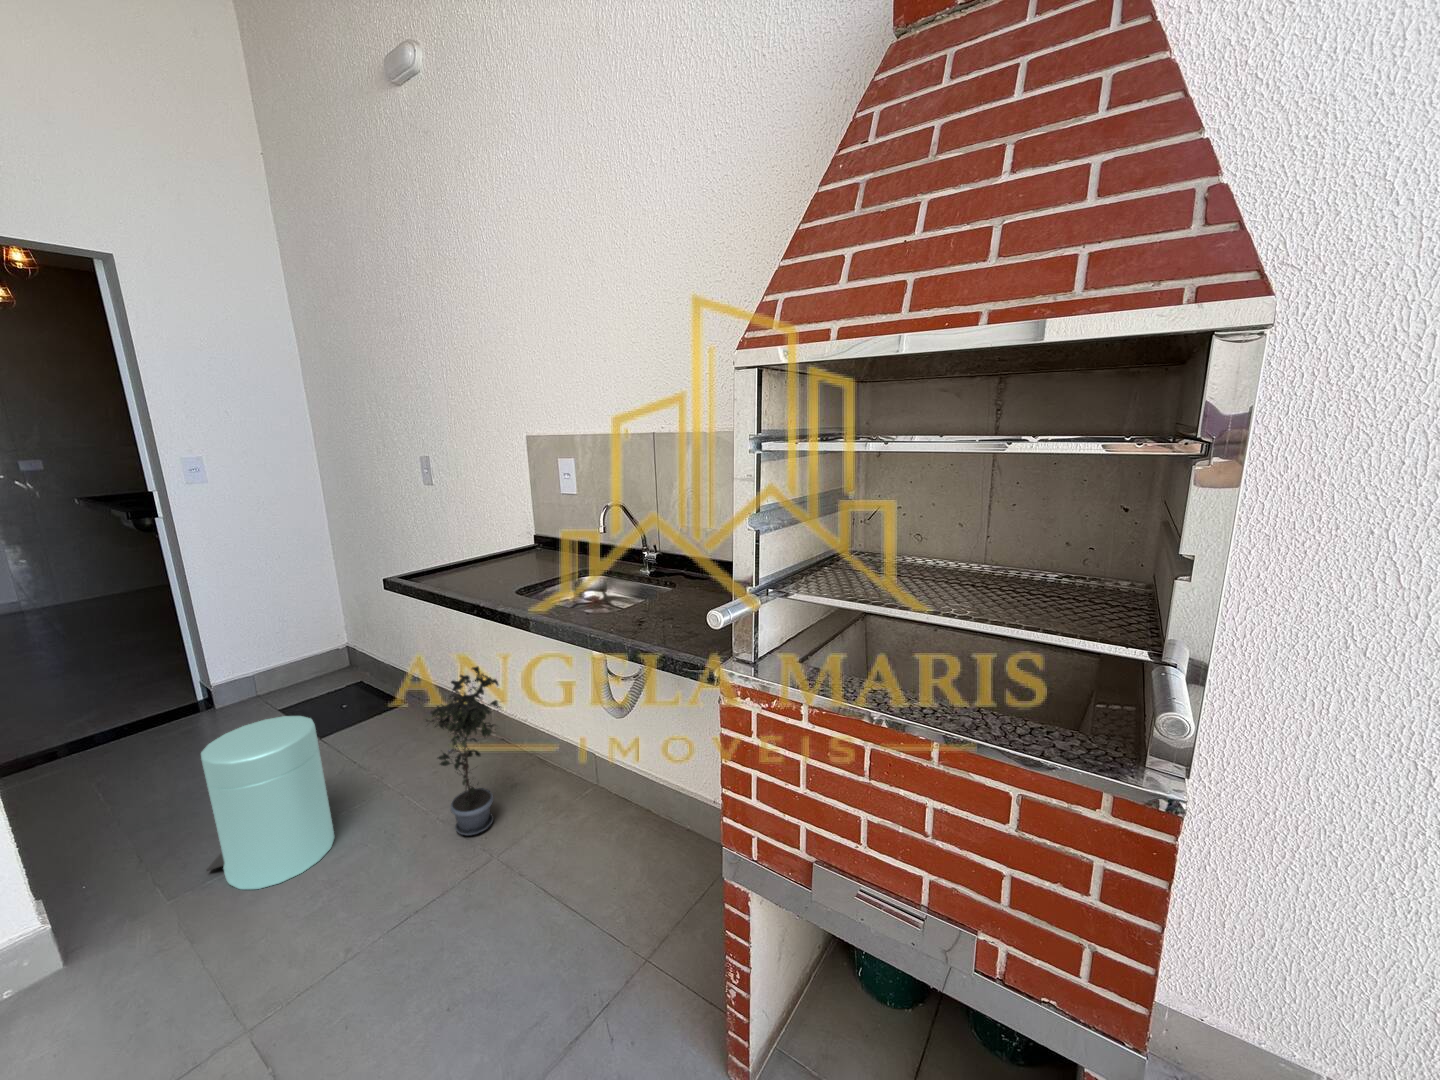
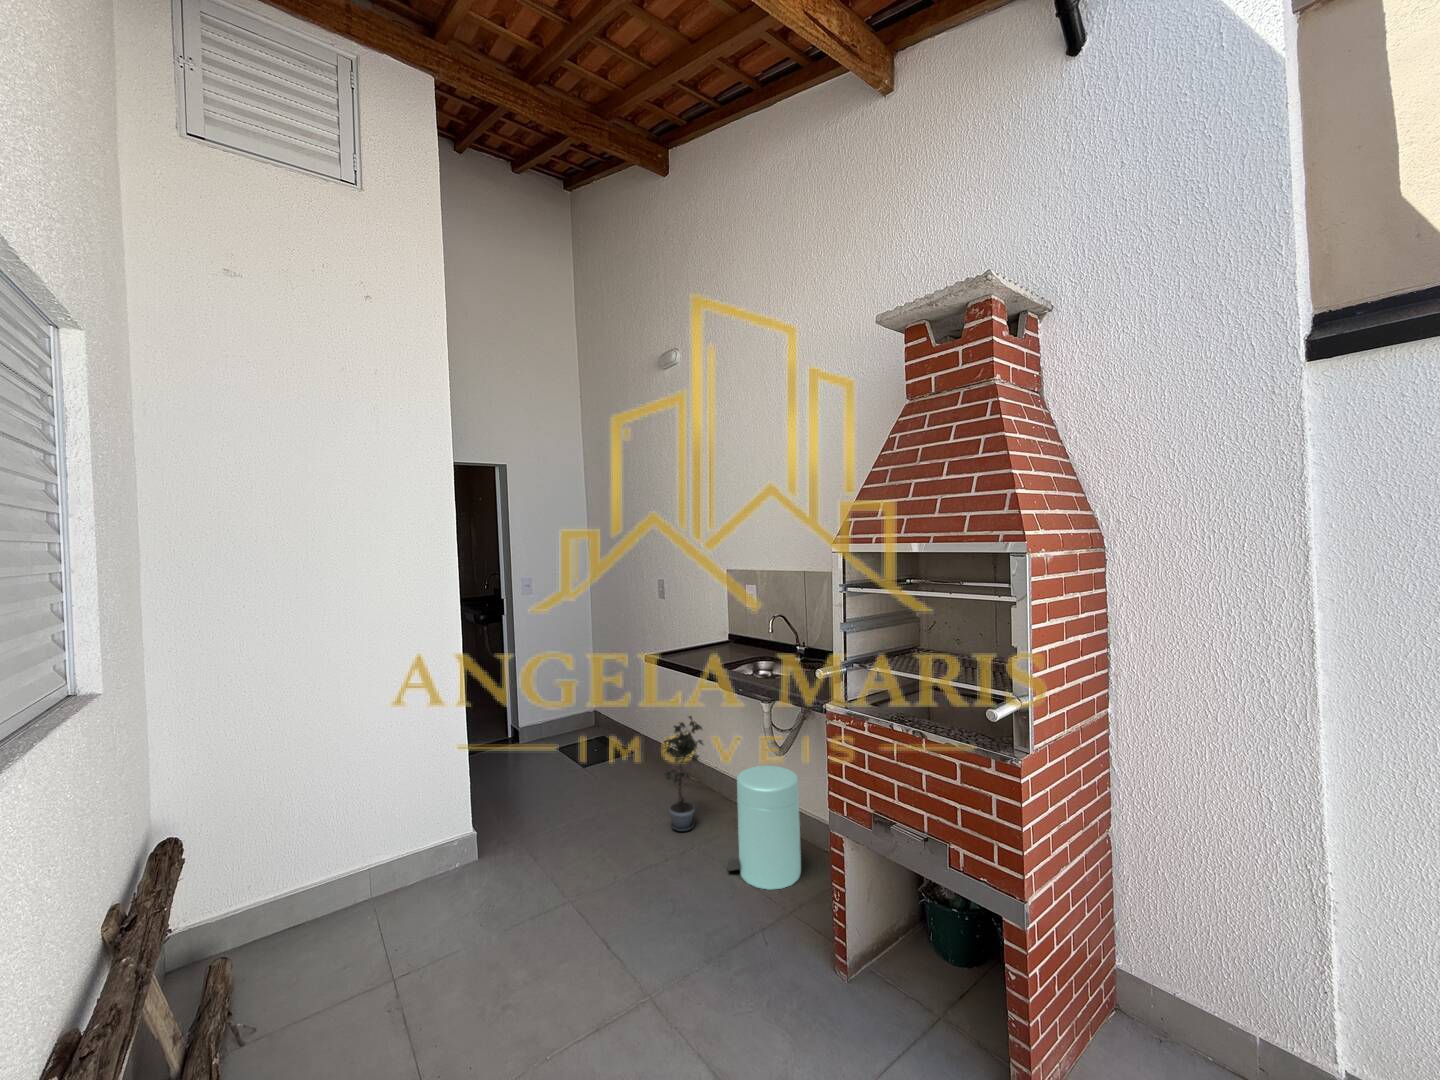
trash can: present [201,716,335,890] -> present [728,766,801,890]

